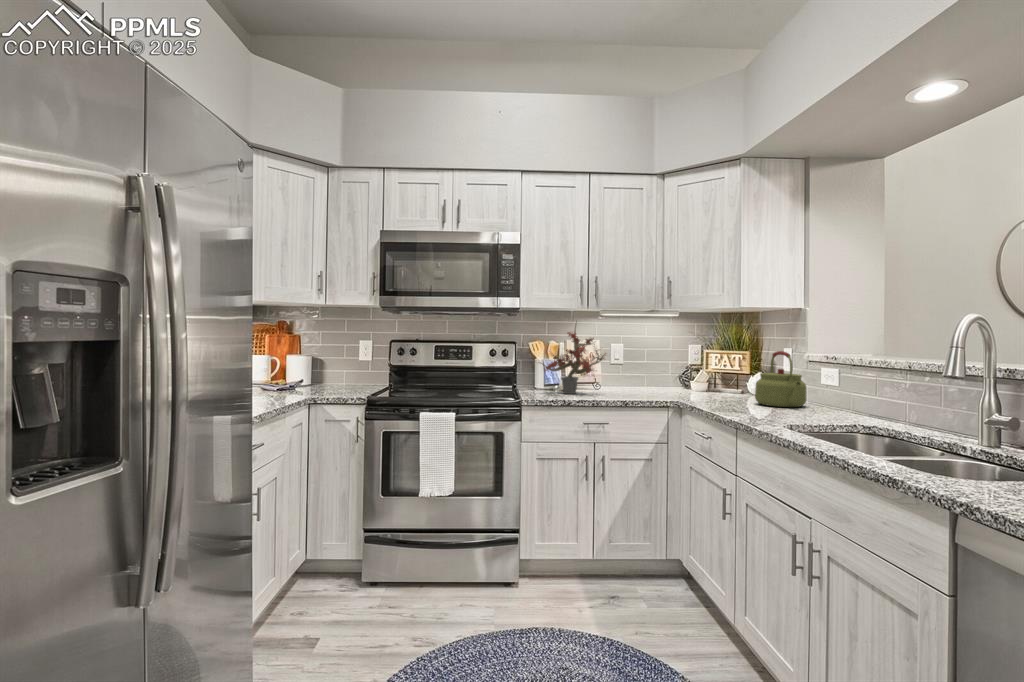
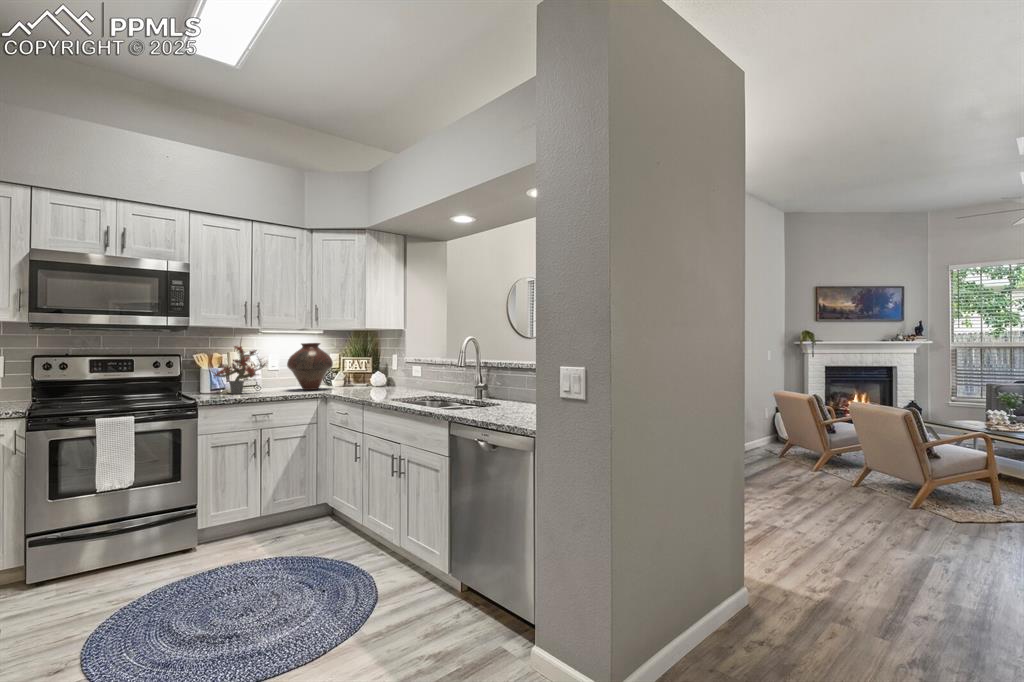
vase: none [631,329,692,395] -> present [287,343,333,390]
kettle: present [755,351,806,407] -> none [375,356,405,391]

